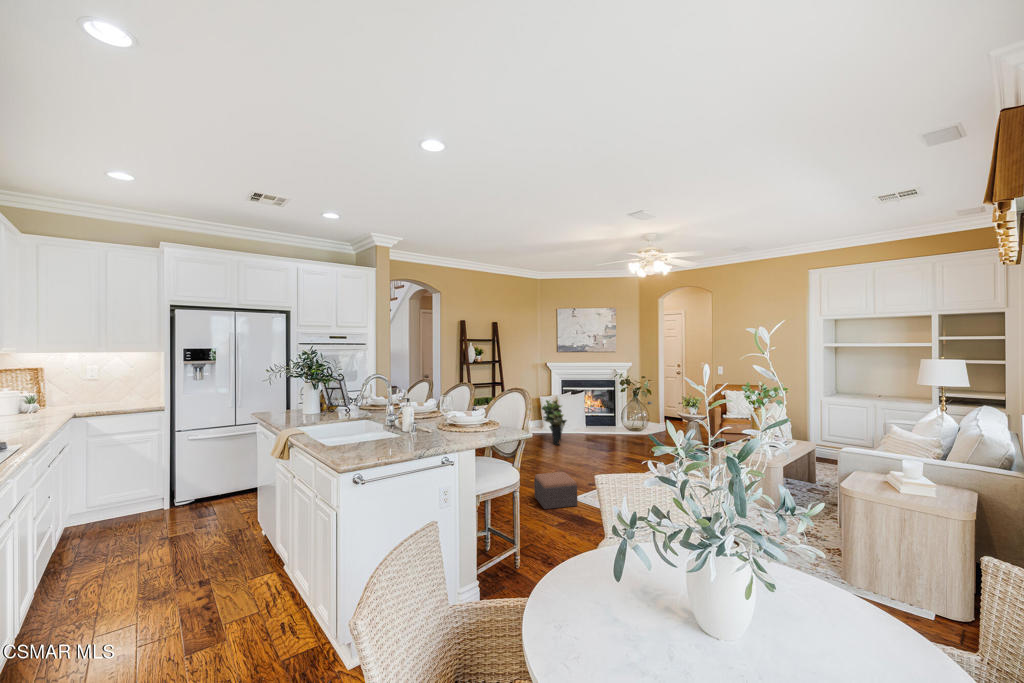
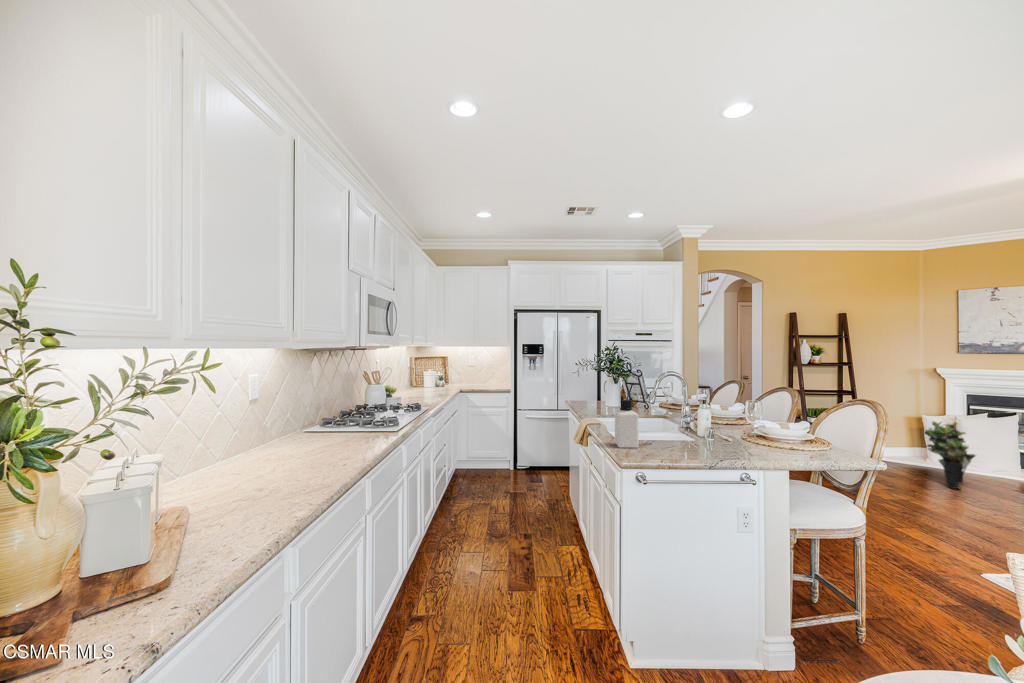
bottle: none [326,405,352,454] -> present [615,400,639,448]
footstool: present [534,472,578,509] -> none [902,524,989,589]

